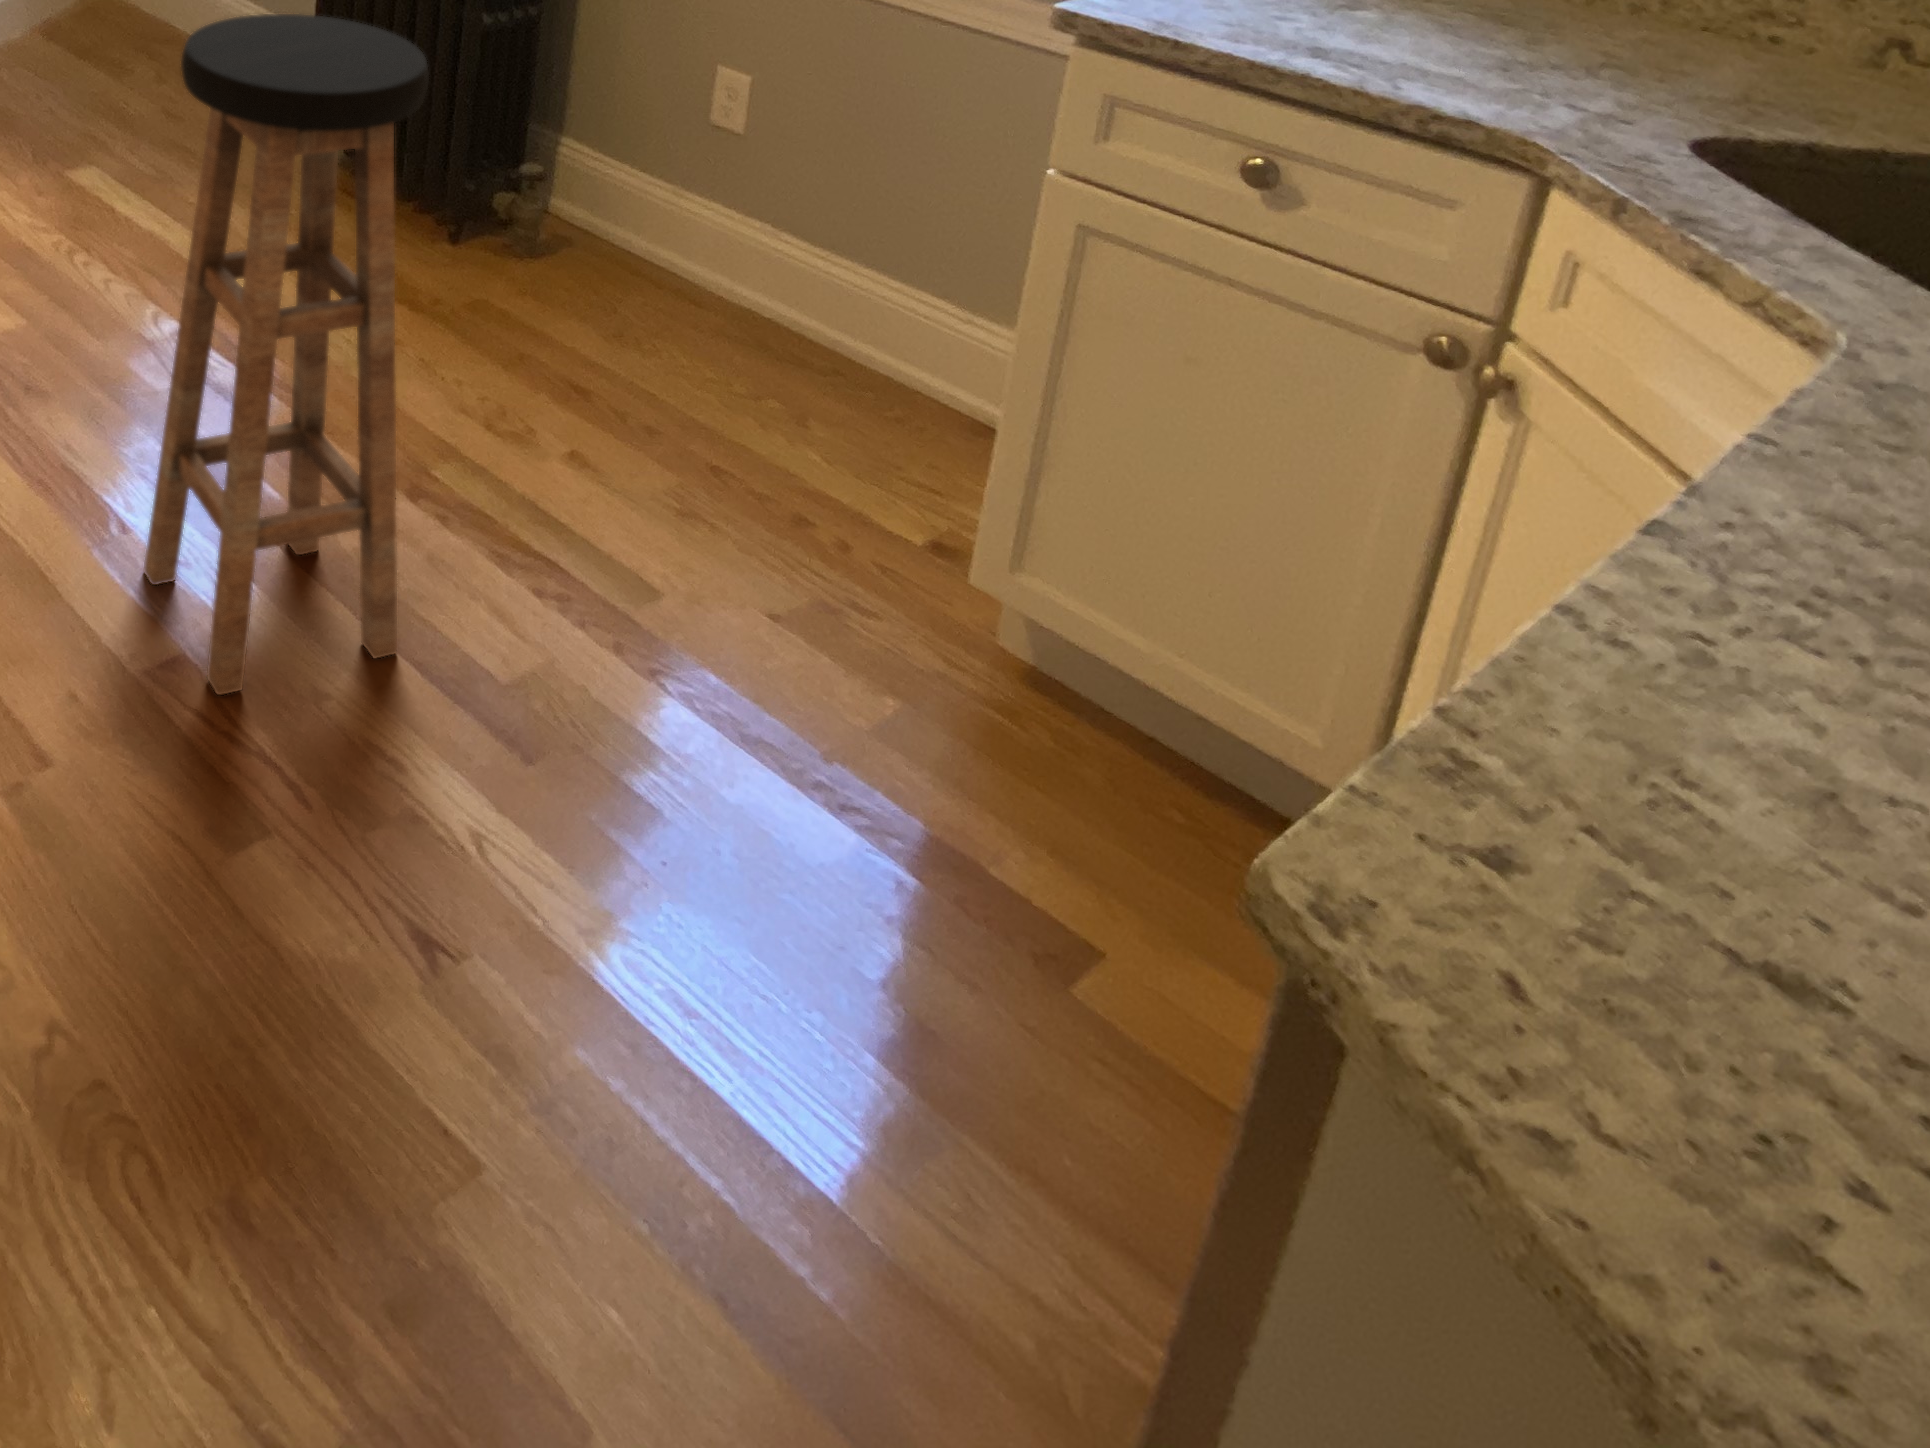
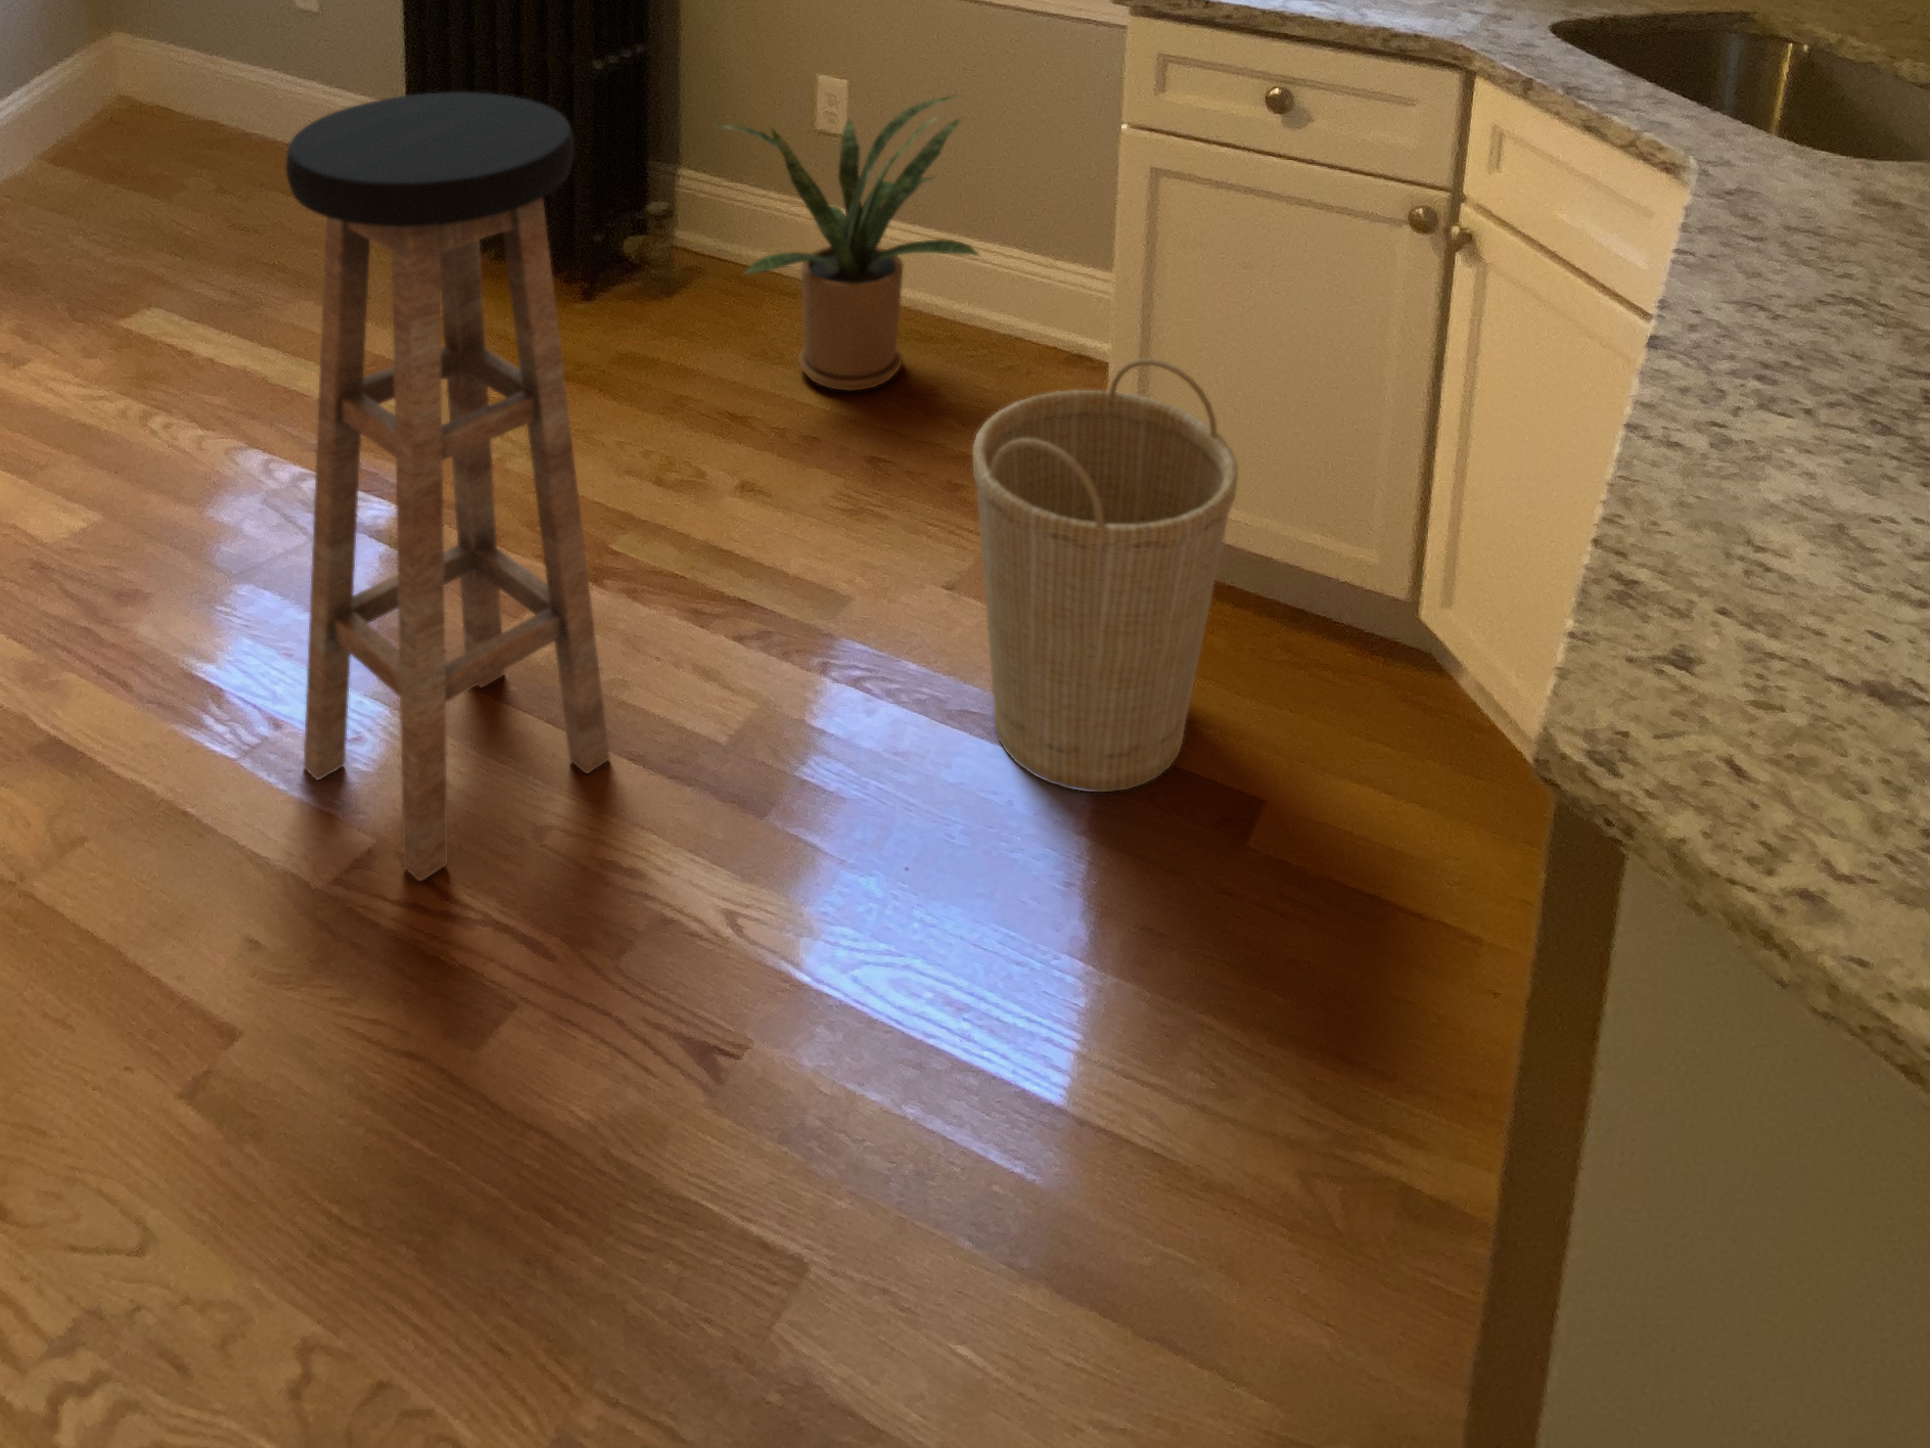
house plant: none [588,92,877,392] -> present [721,96,979,391]
basket: none [790,425,1124,876] -> present [973,359,1238,792]

